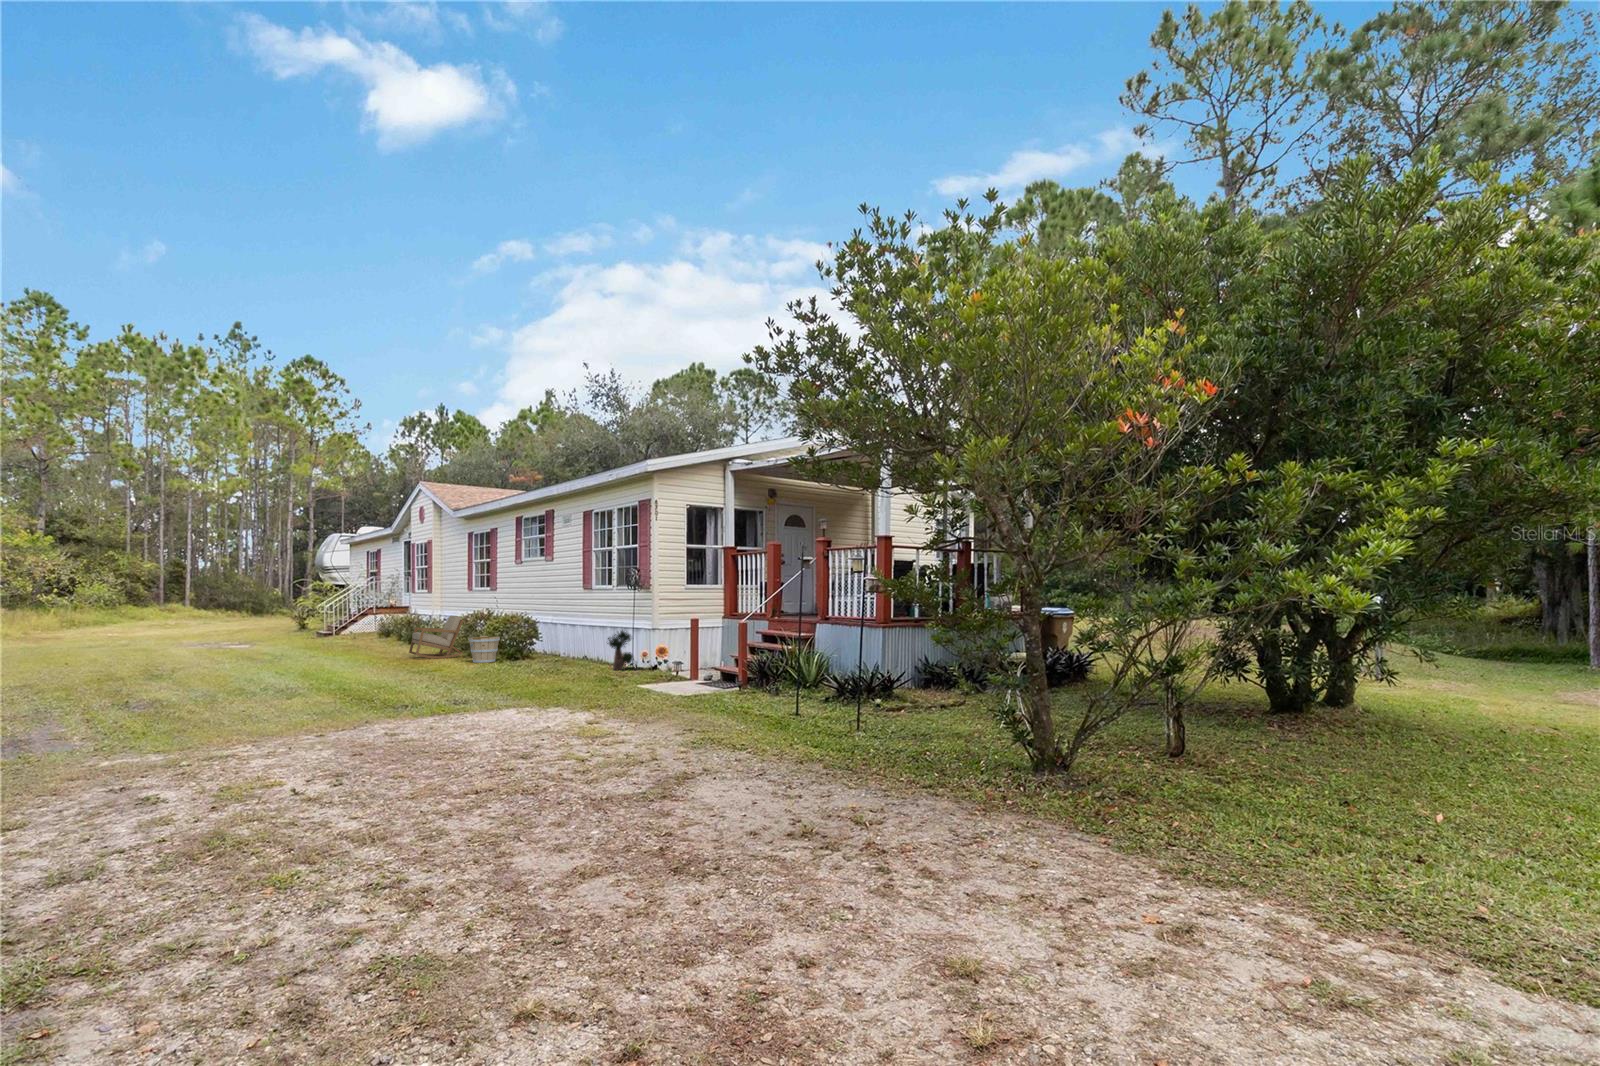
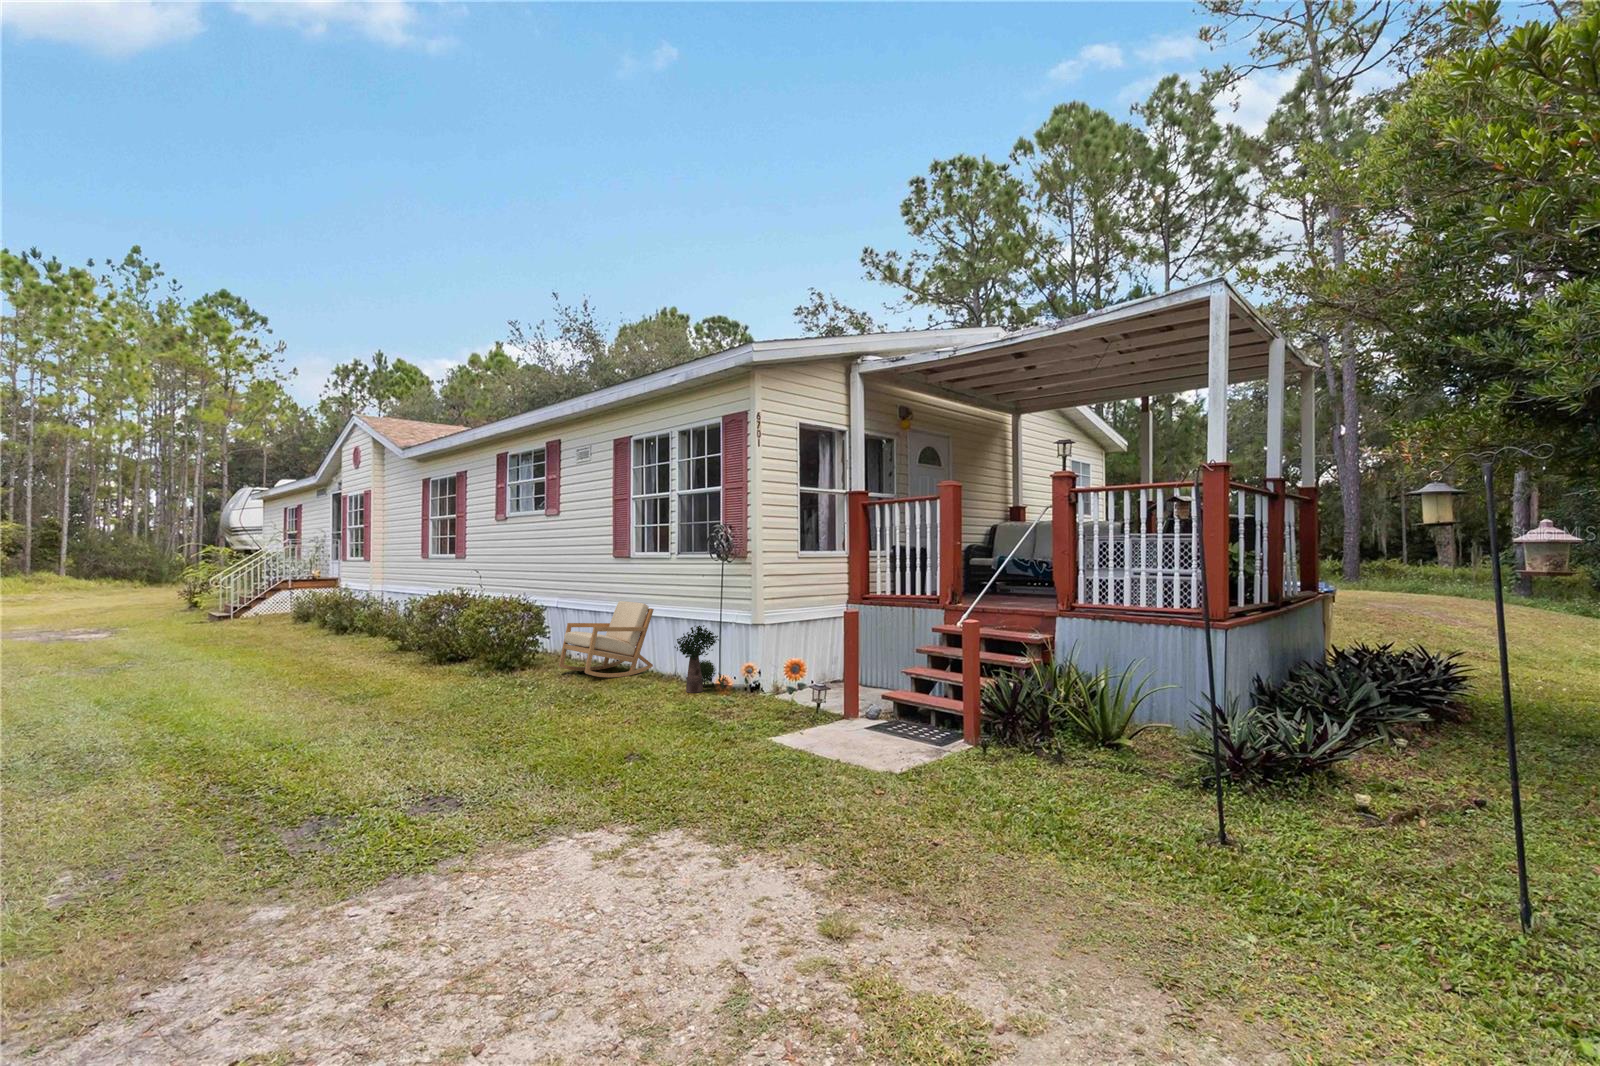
chair: present [409,616,464,658] -> present [559,601,654,677]
wooden bucket: present [469,636,500,663] -> none [433,630,484,675]

